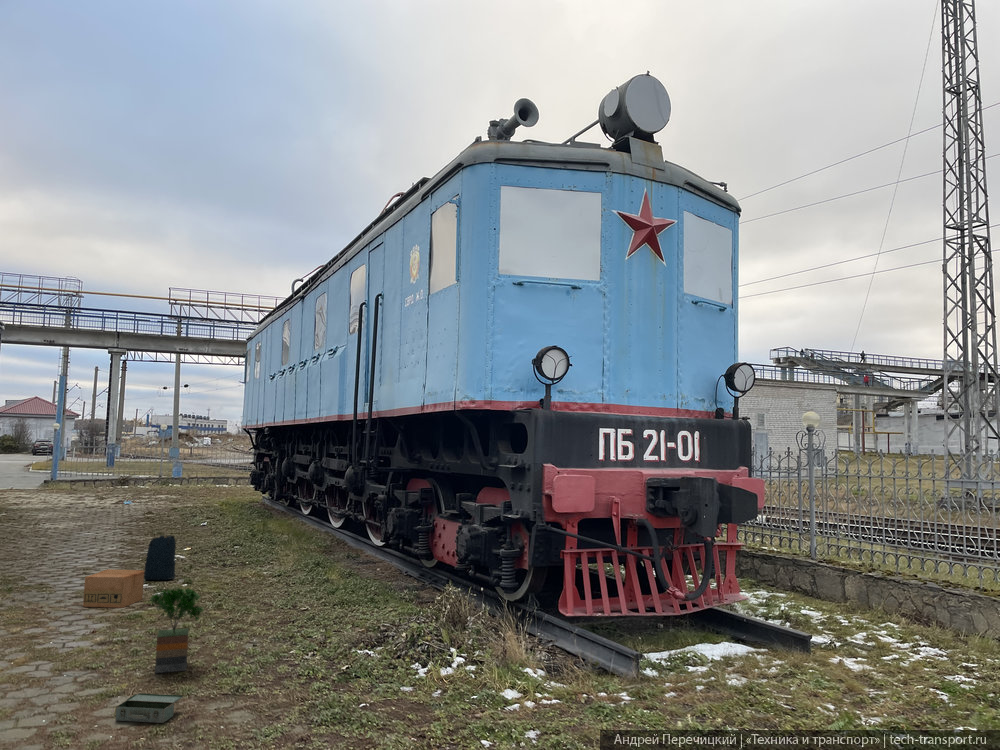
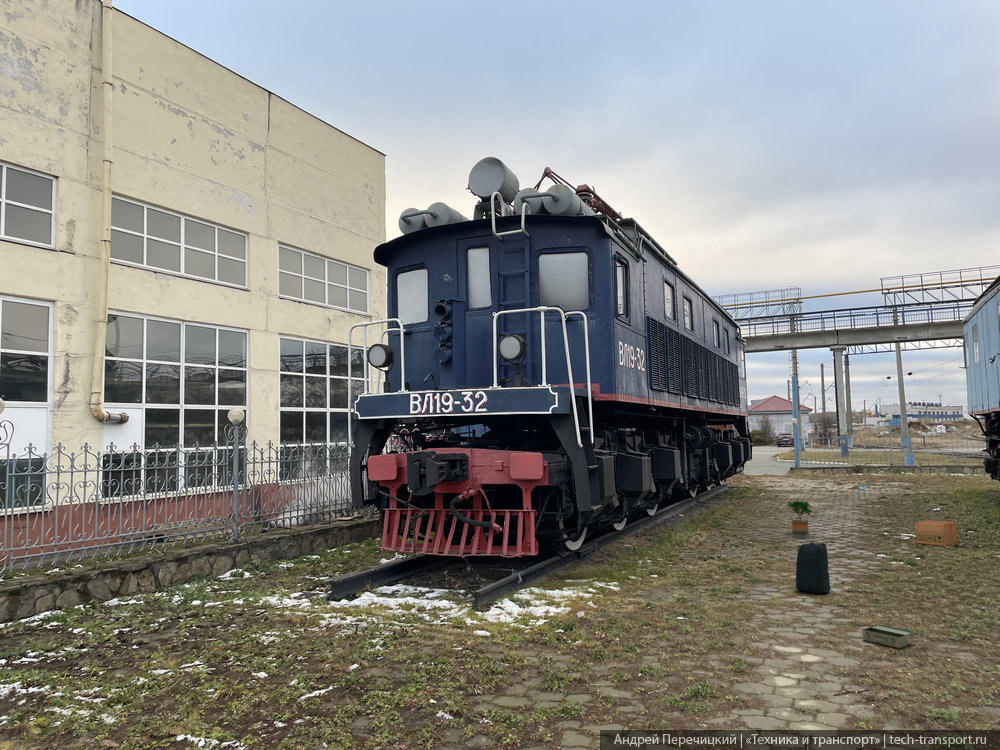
backpack: present [144,535,176,580] -> present [796,542,830,593]
cardboard box: present [83,569,144,608] -> present [915,520,958,546]
potted tree: present [150,588,204,673] -> present [788,501,812,538]

